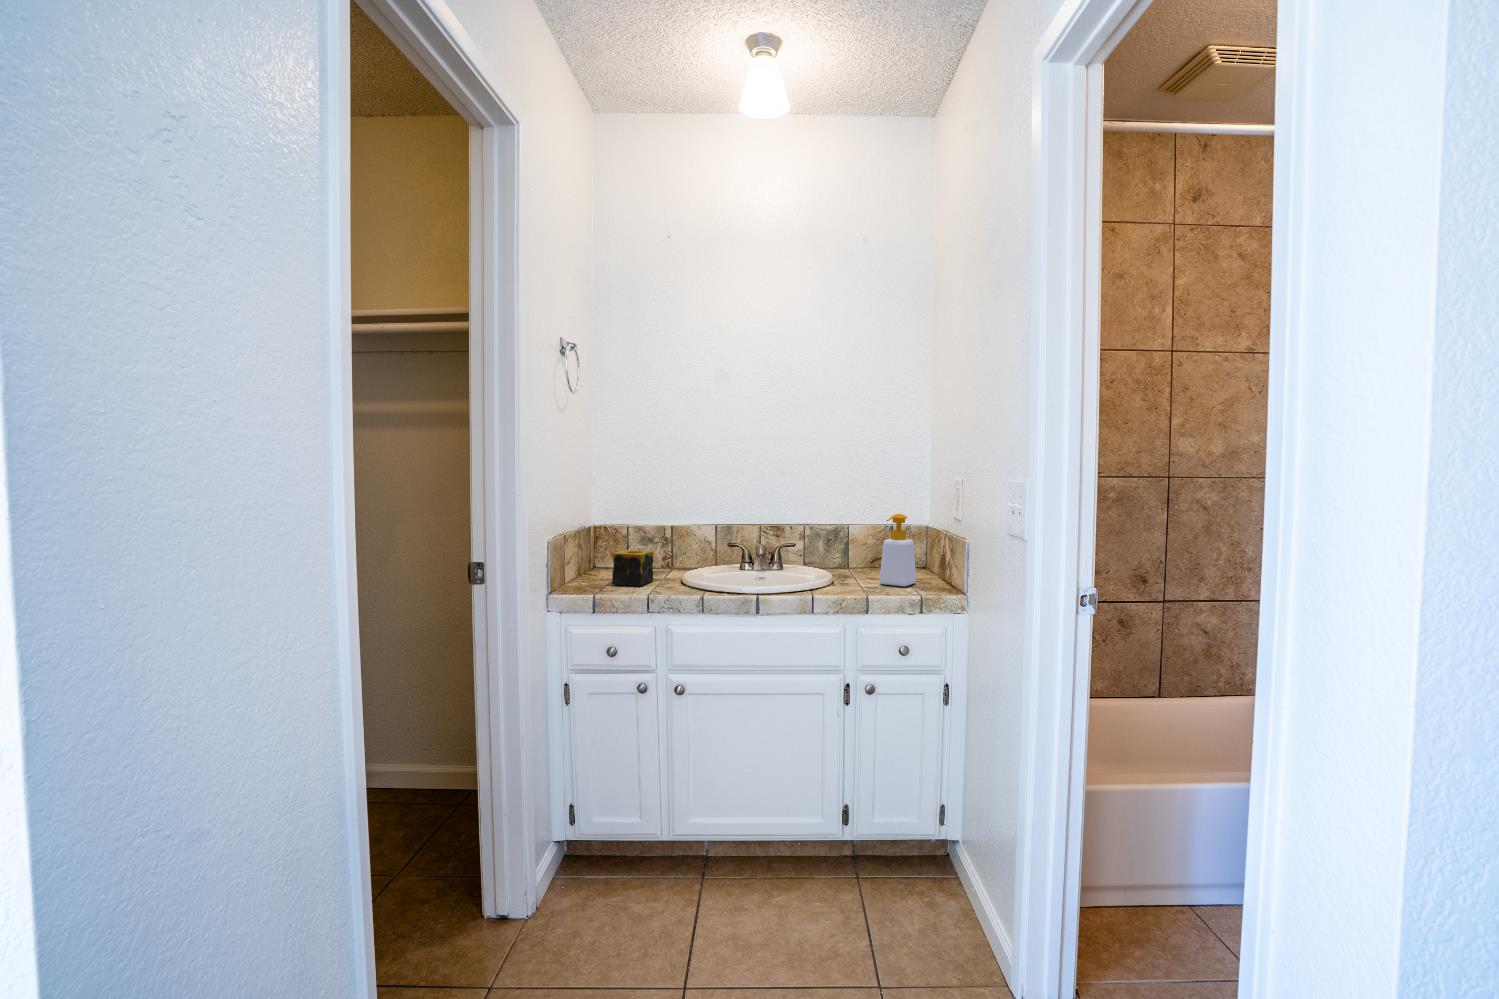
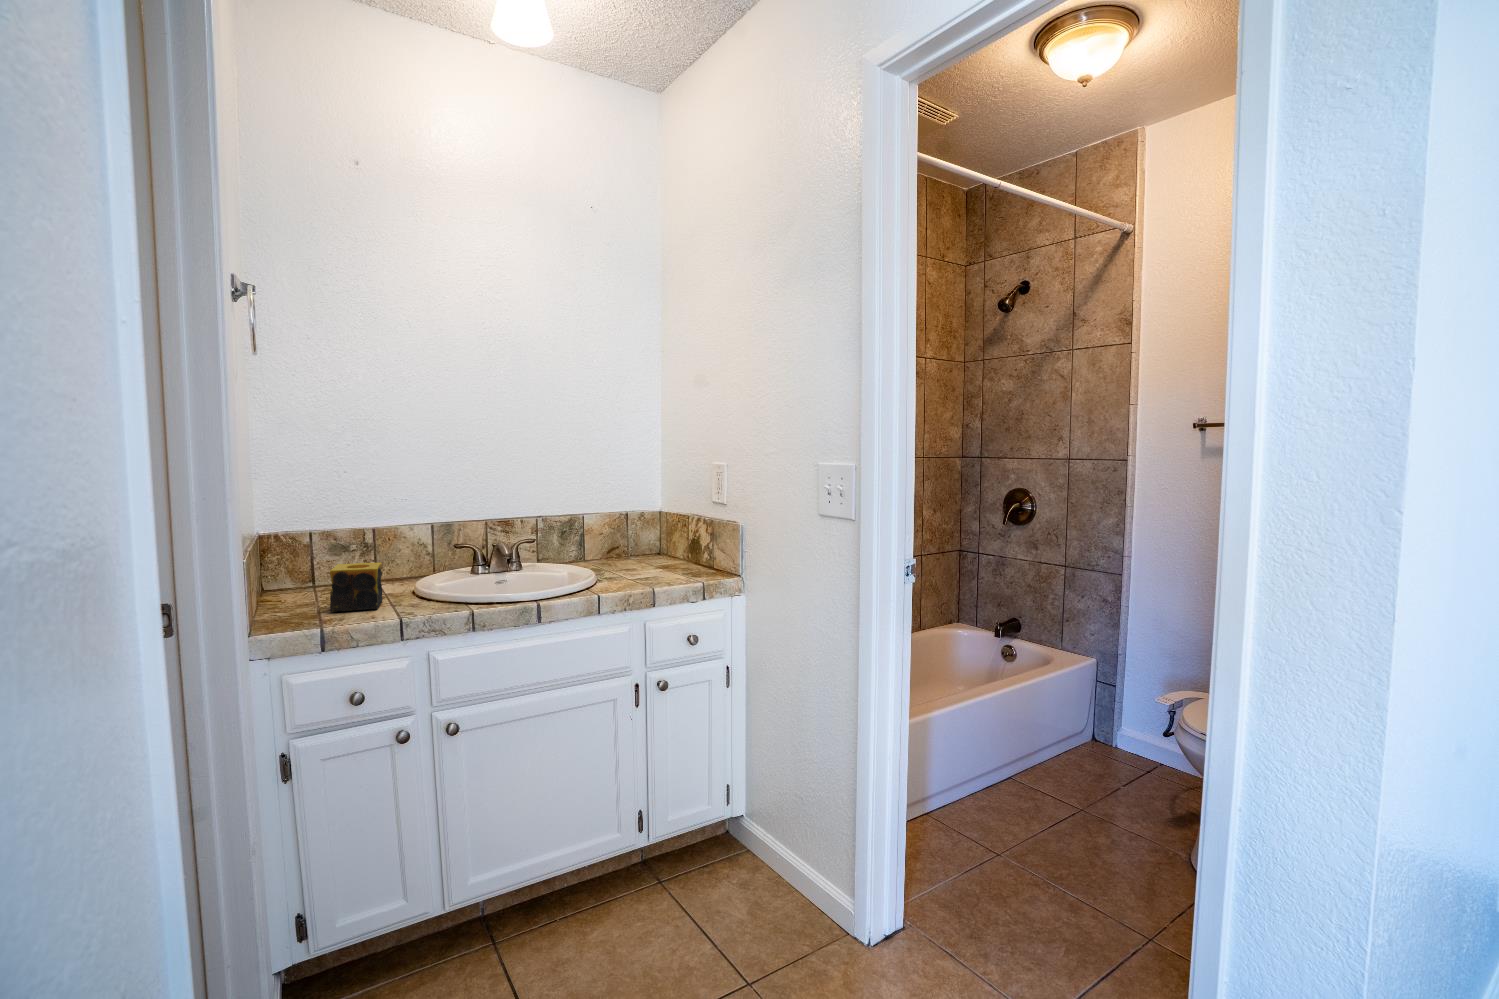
soap bottle: present [879,514,916,587] -> none [645,502,678,574]

